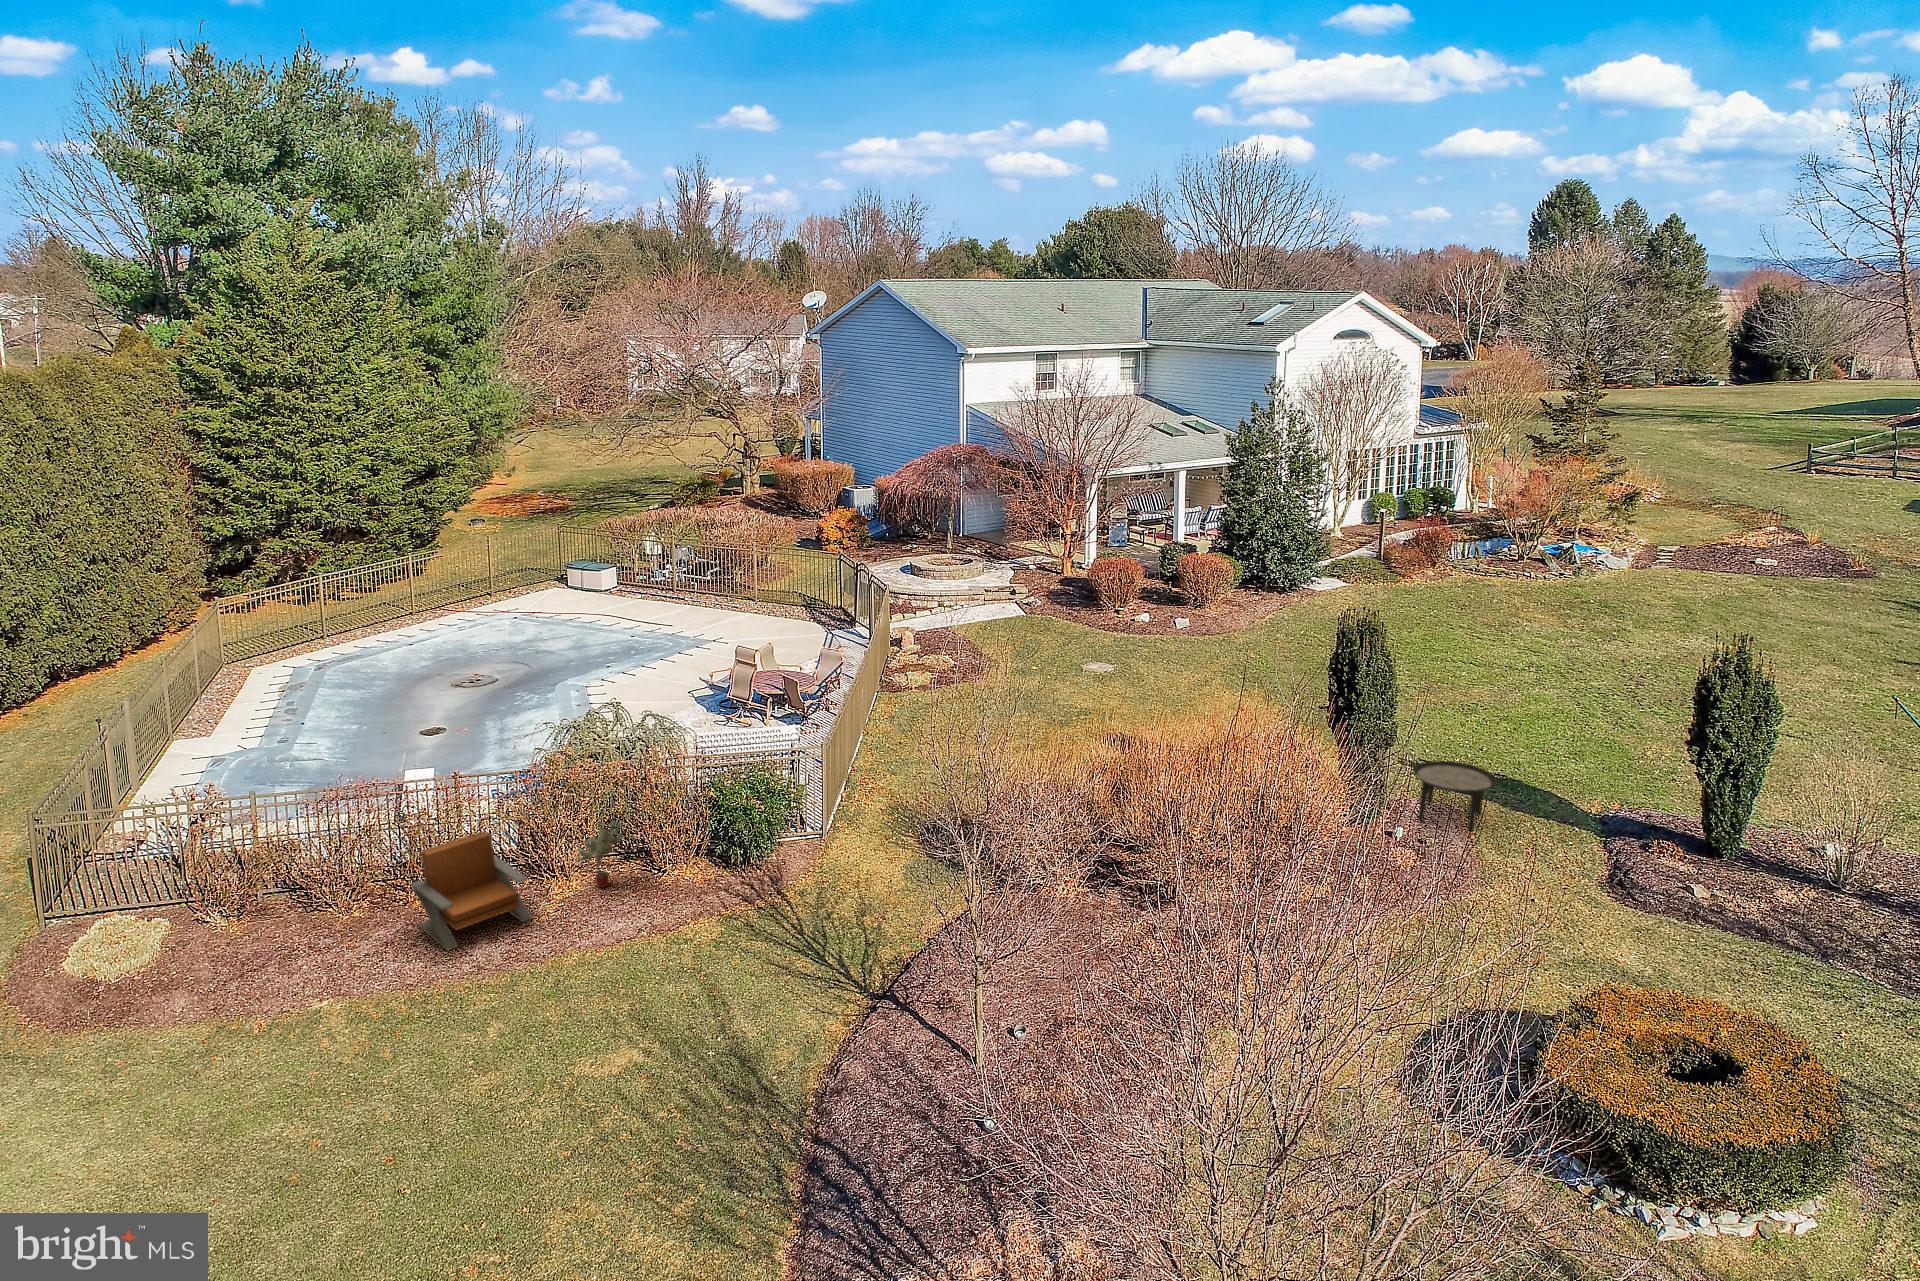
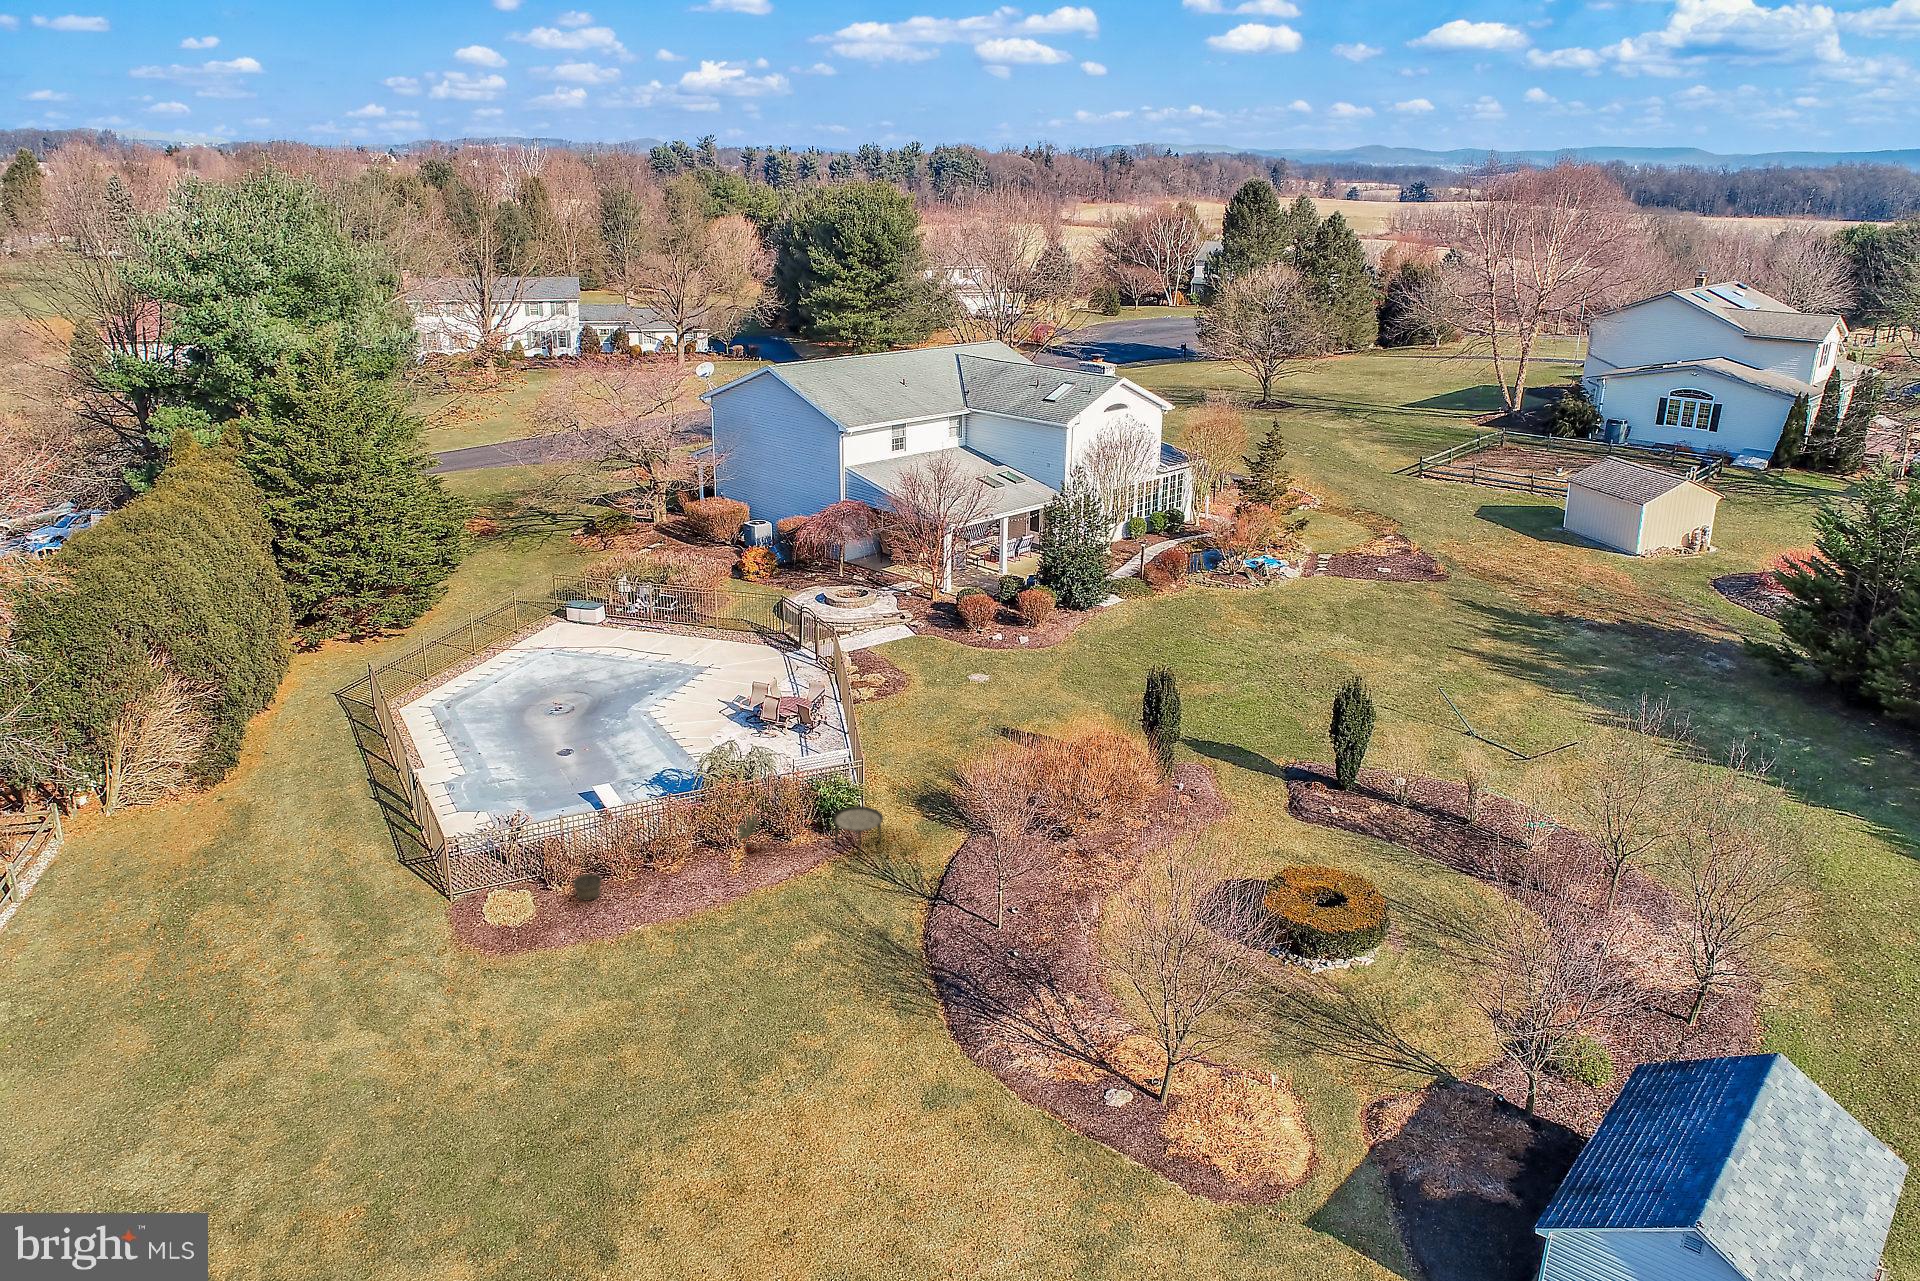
round table: present [1413,761,1497,831] -> present [833,806,883,855]
lounge chair: present [411,831,532,950] -> none [653,827,721,897]
wooden bucket: none [268,898,323,944] -> present [573,874,601,901]

